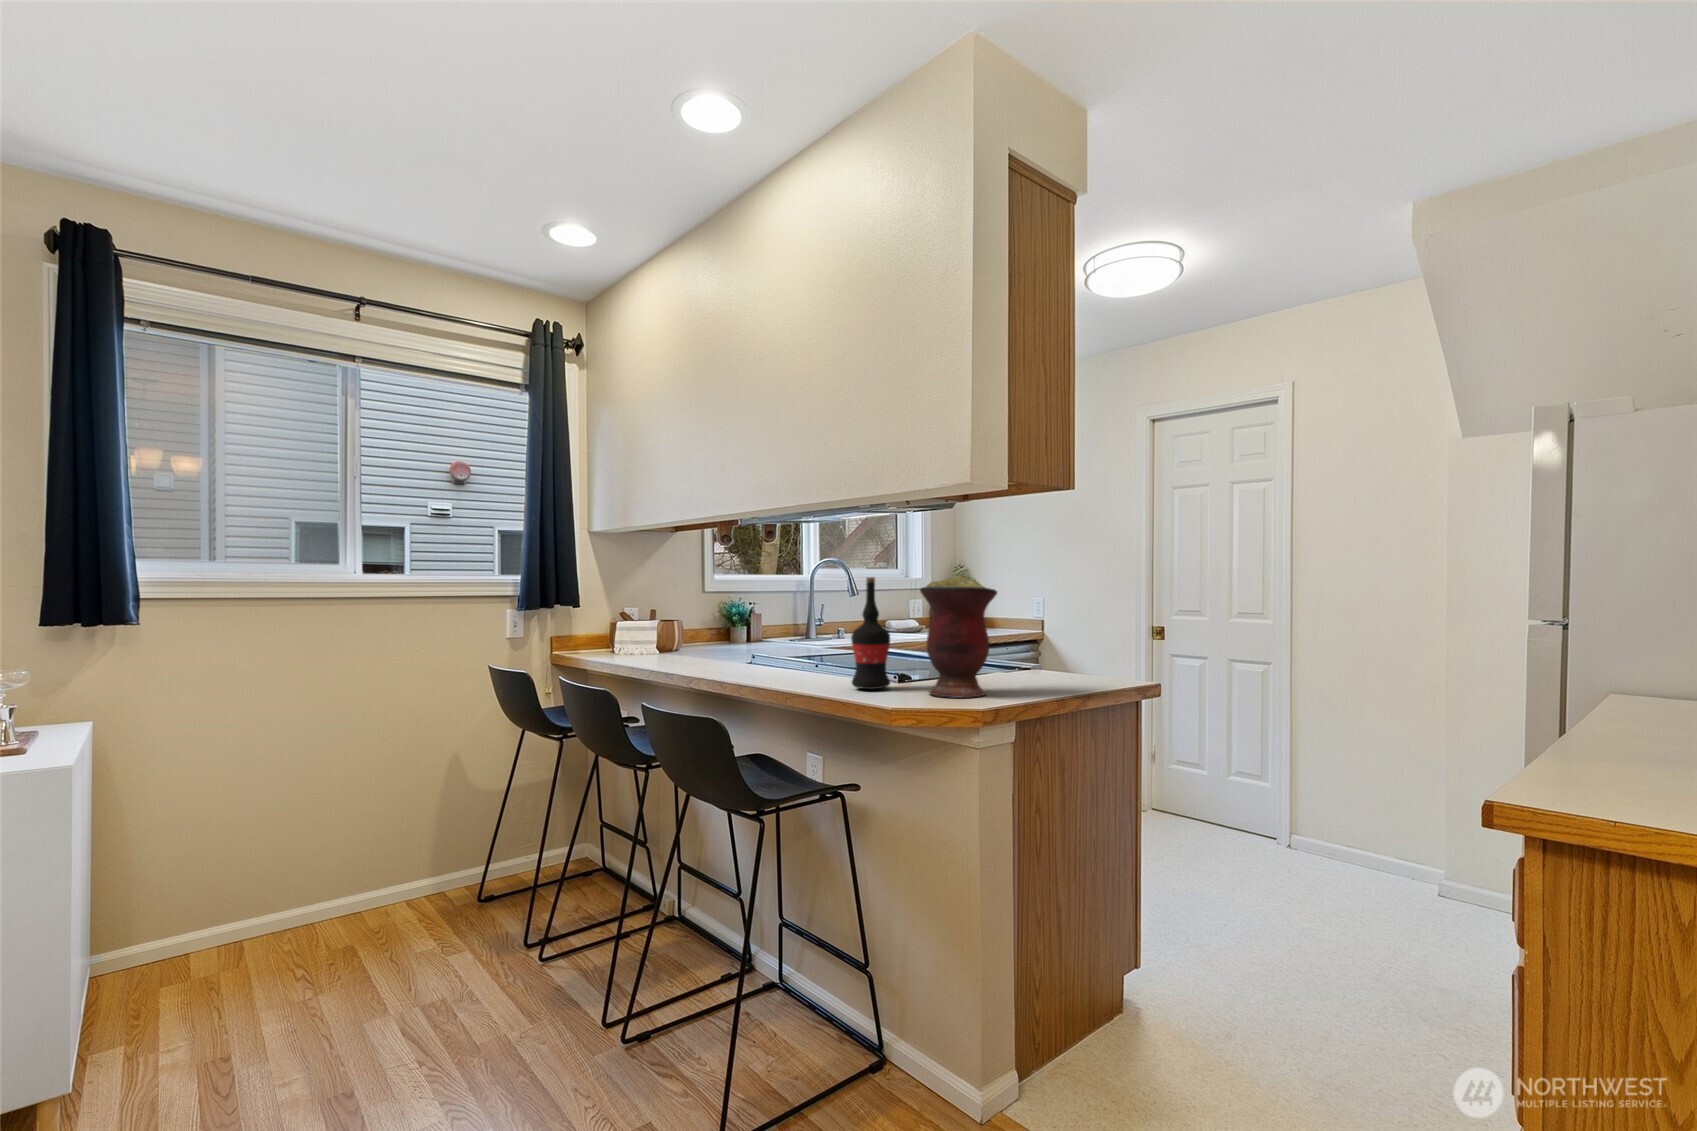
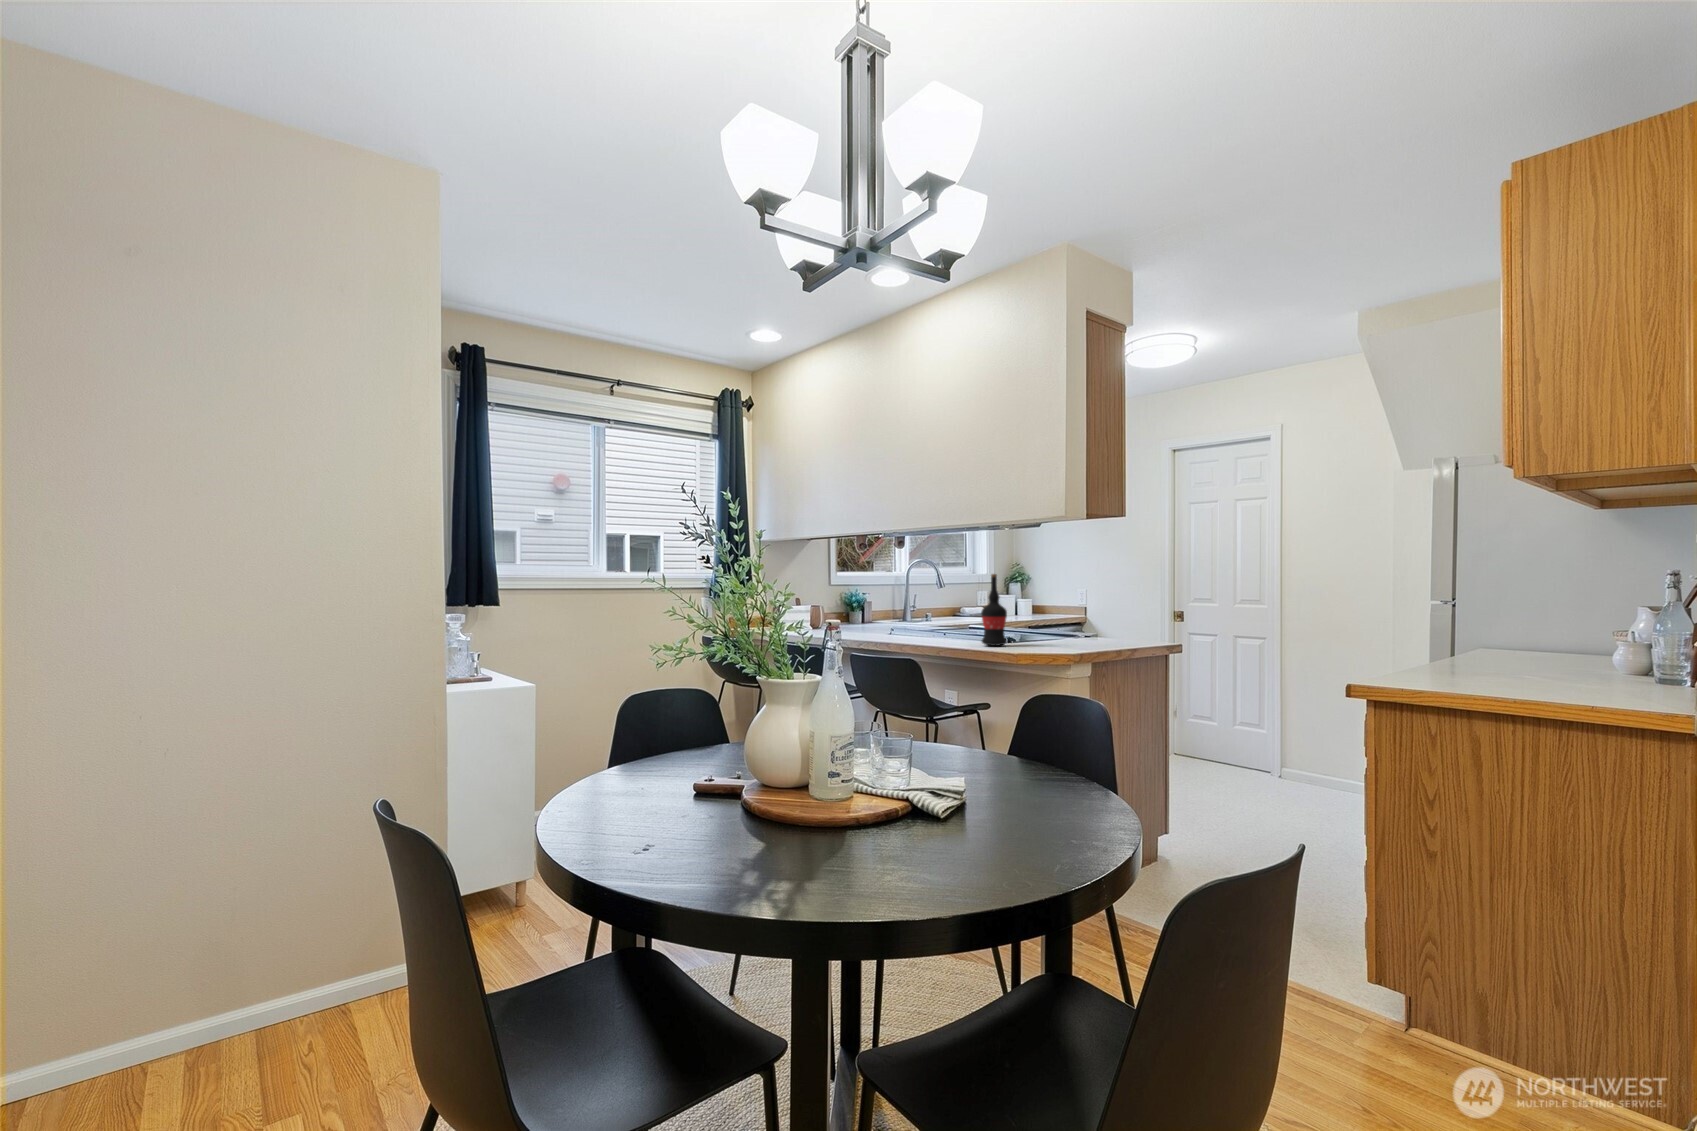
vase: present [920,576,997,698] -> none [1028,573,1079,649]

